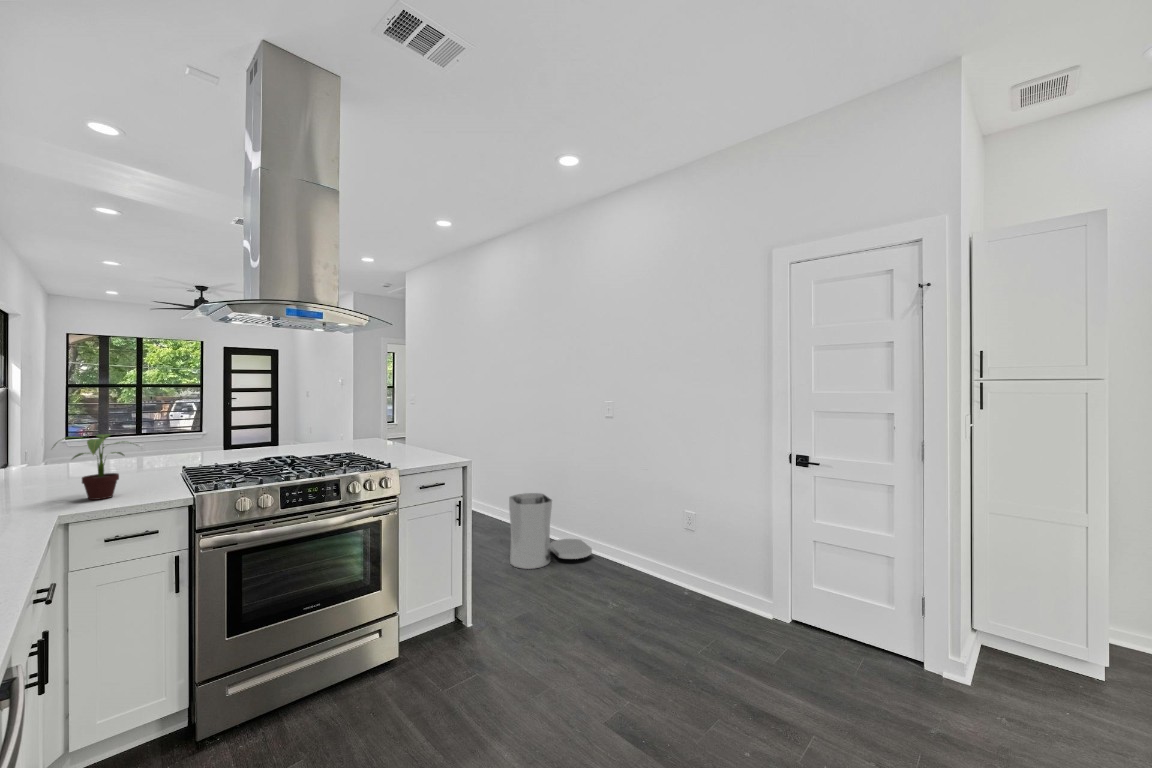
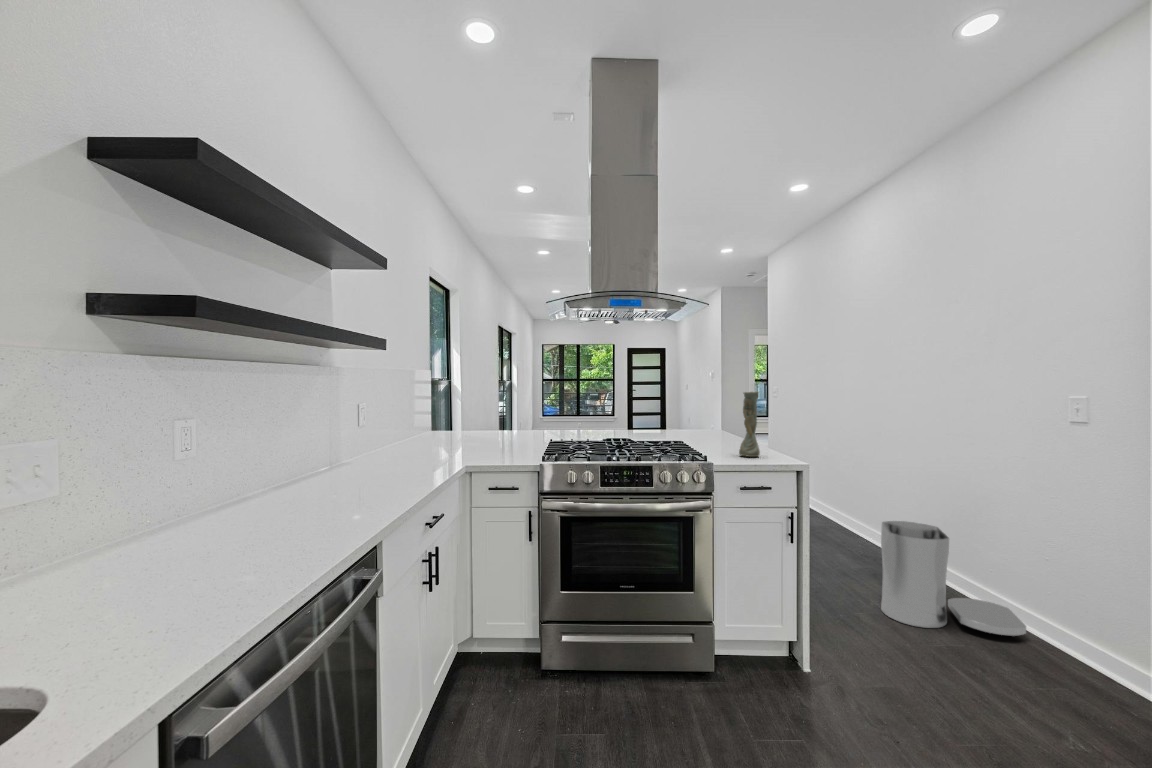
vase: none [414,402,433,459] -> present [739,392,760,457]
potted plant: present [54,434,129,500] -> none [466,409,515,458]

